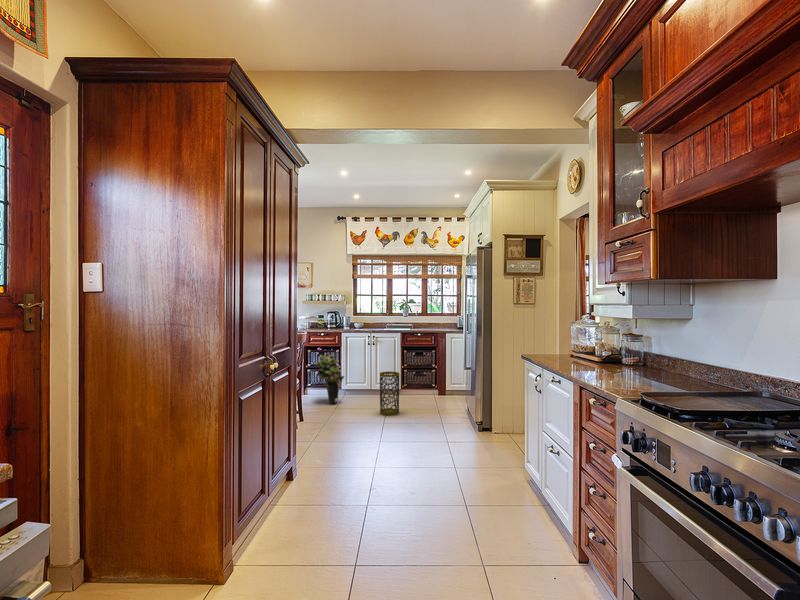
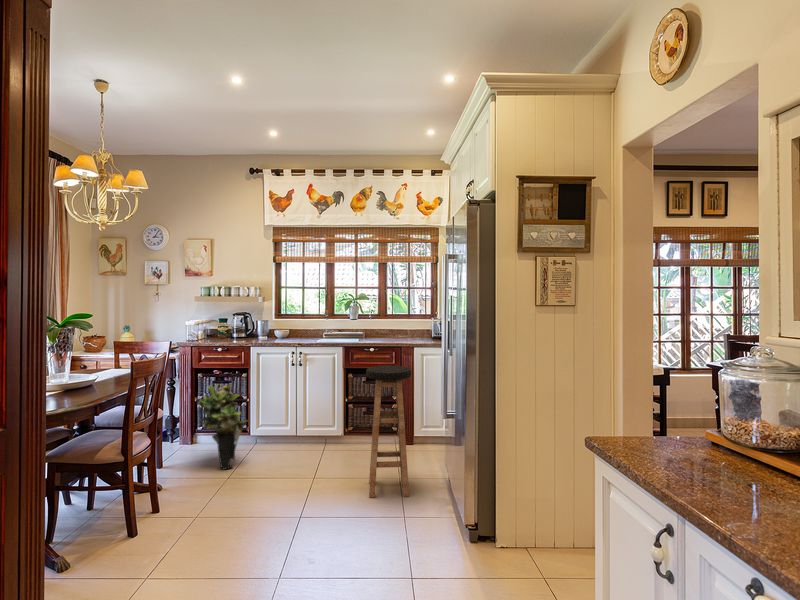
bar stool: none [419,341,446,416] -> present [366,366,411,498]
trash can: present [380,372,399,415] -> none [297,418,332,498]

